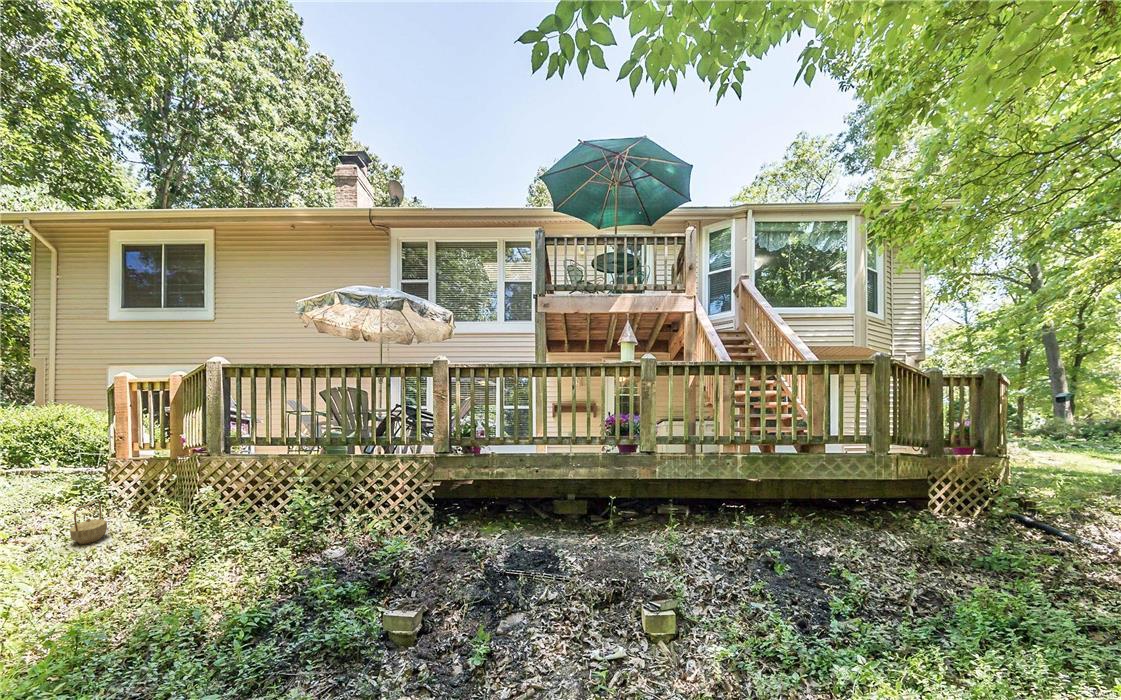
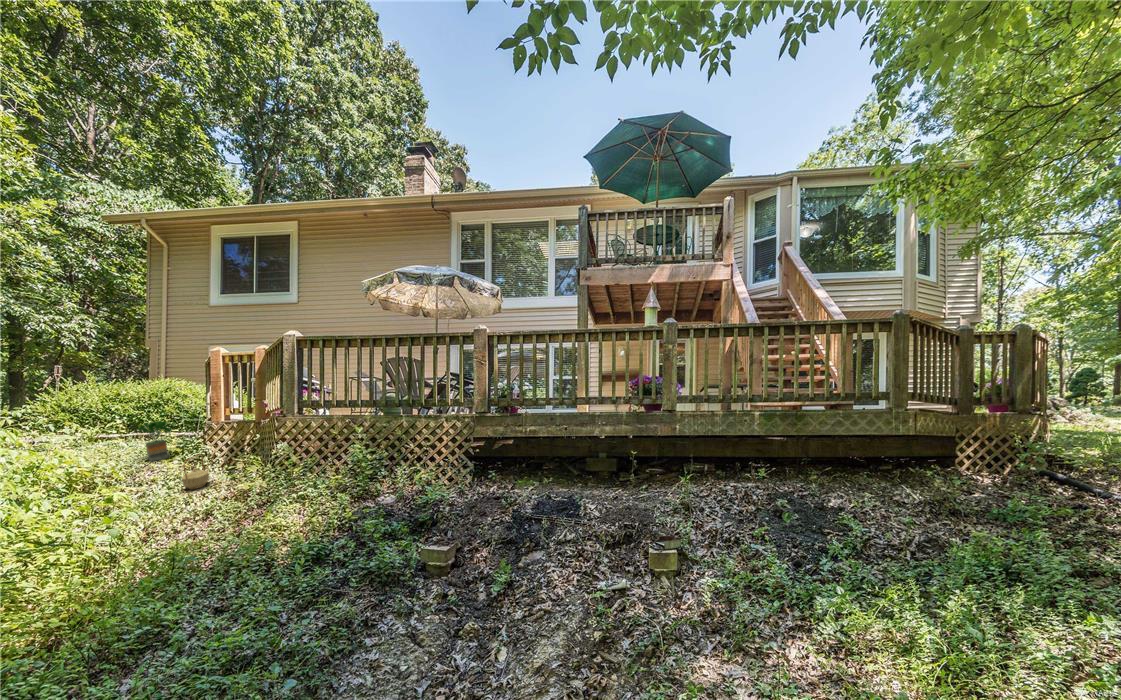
potted tree: none [15,456,64,508] -> present [138,421,171,462]

